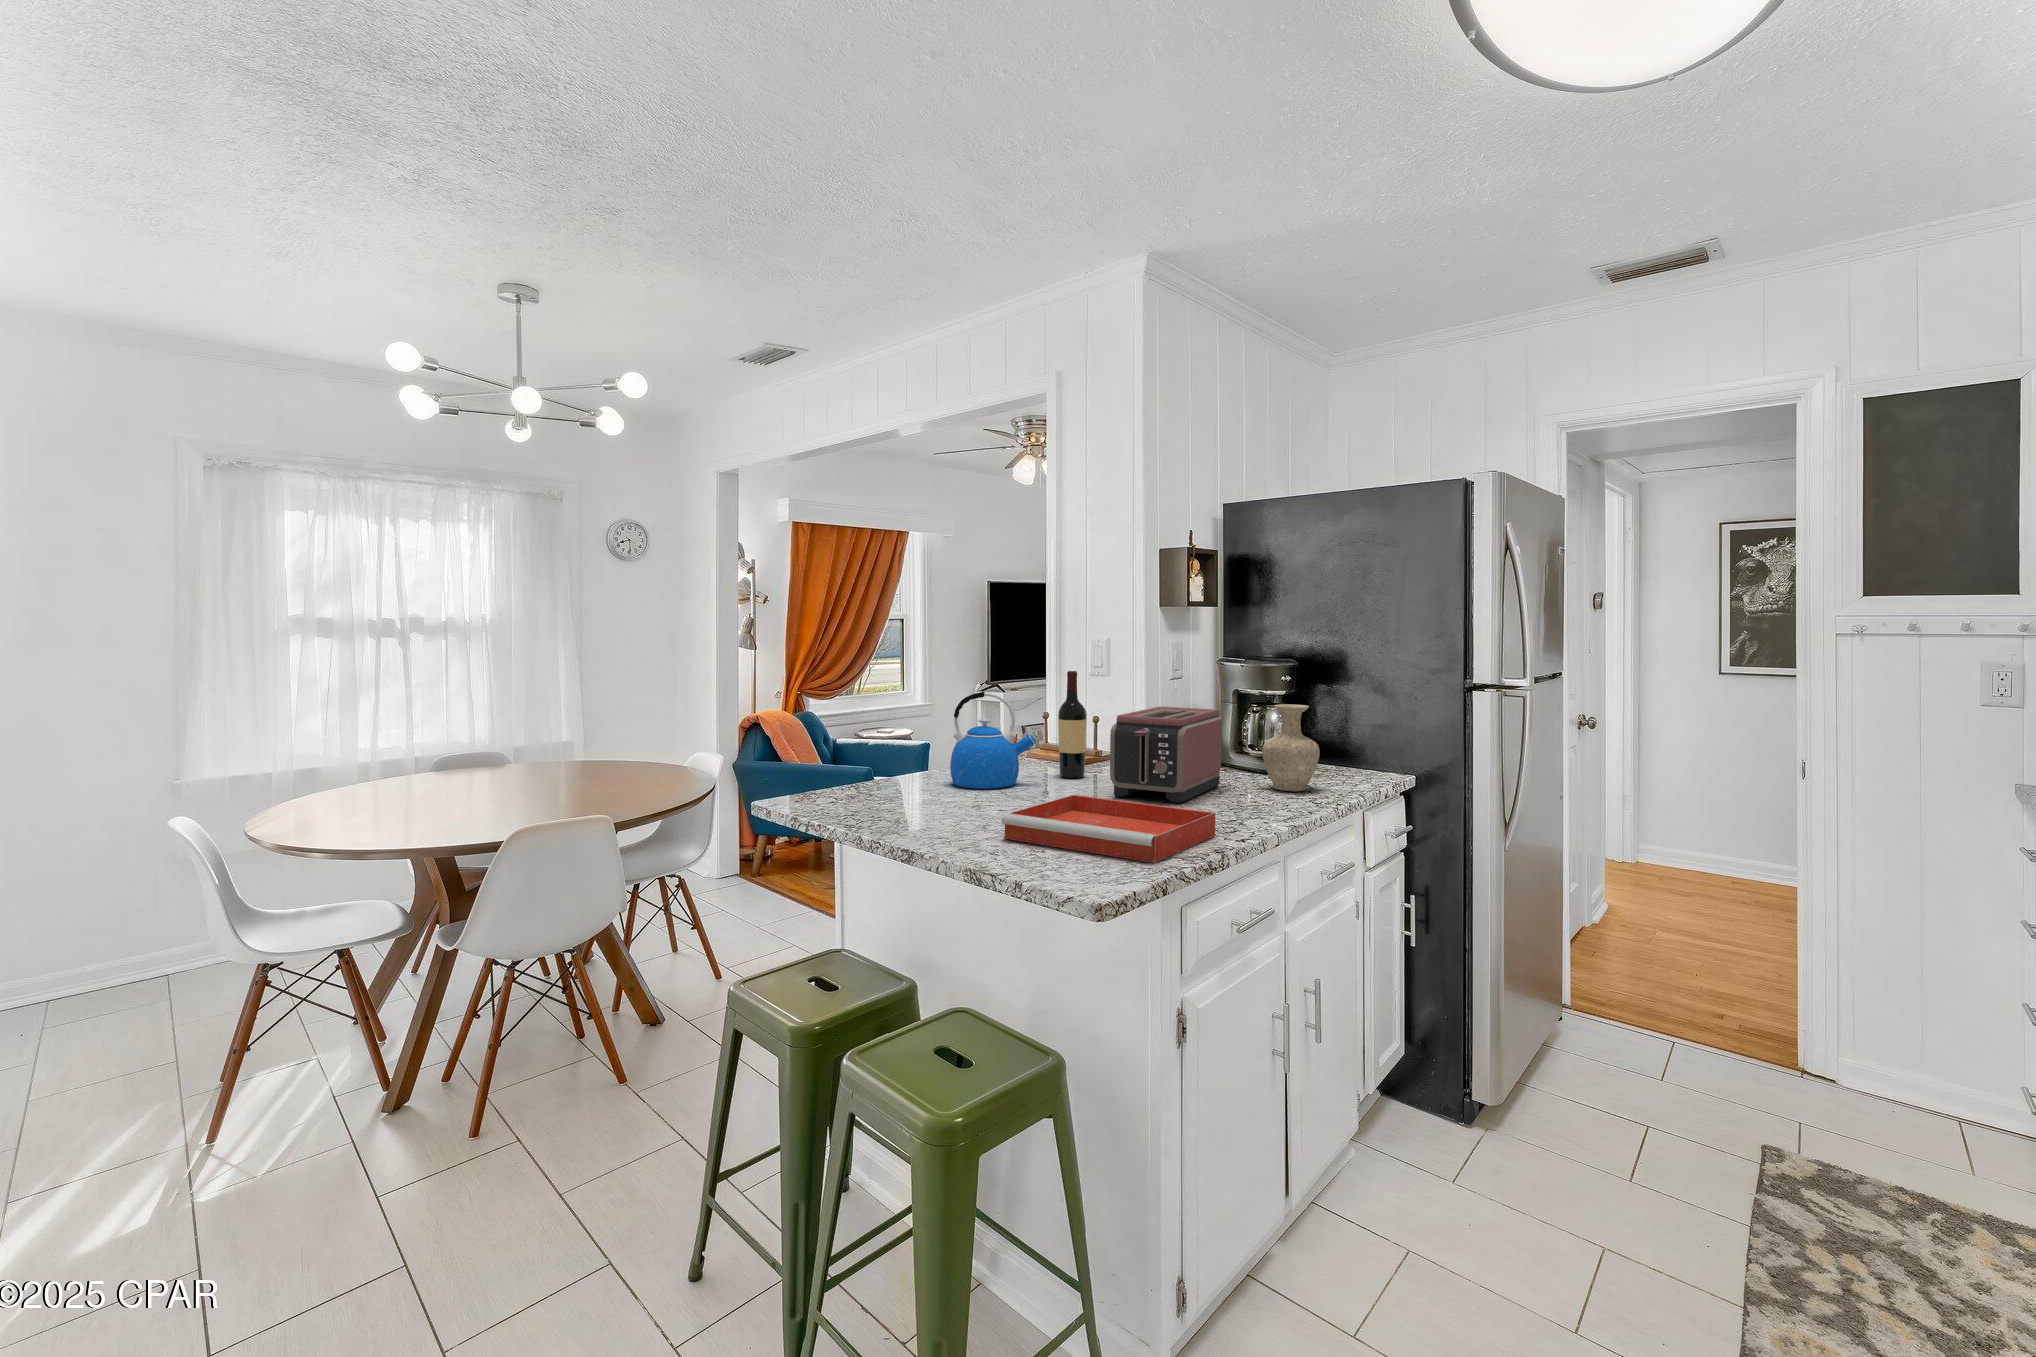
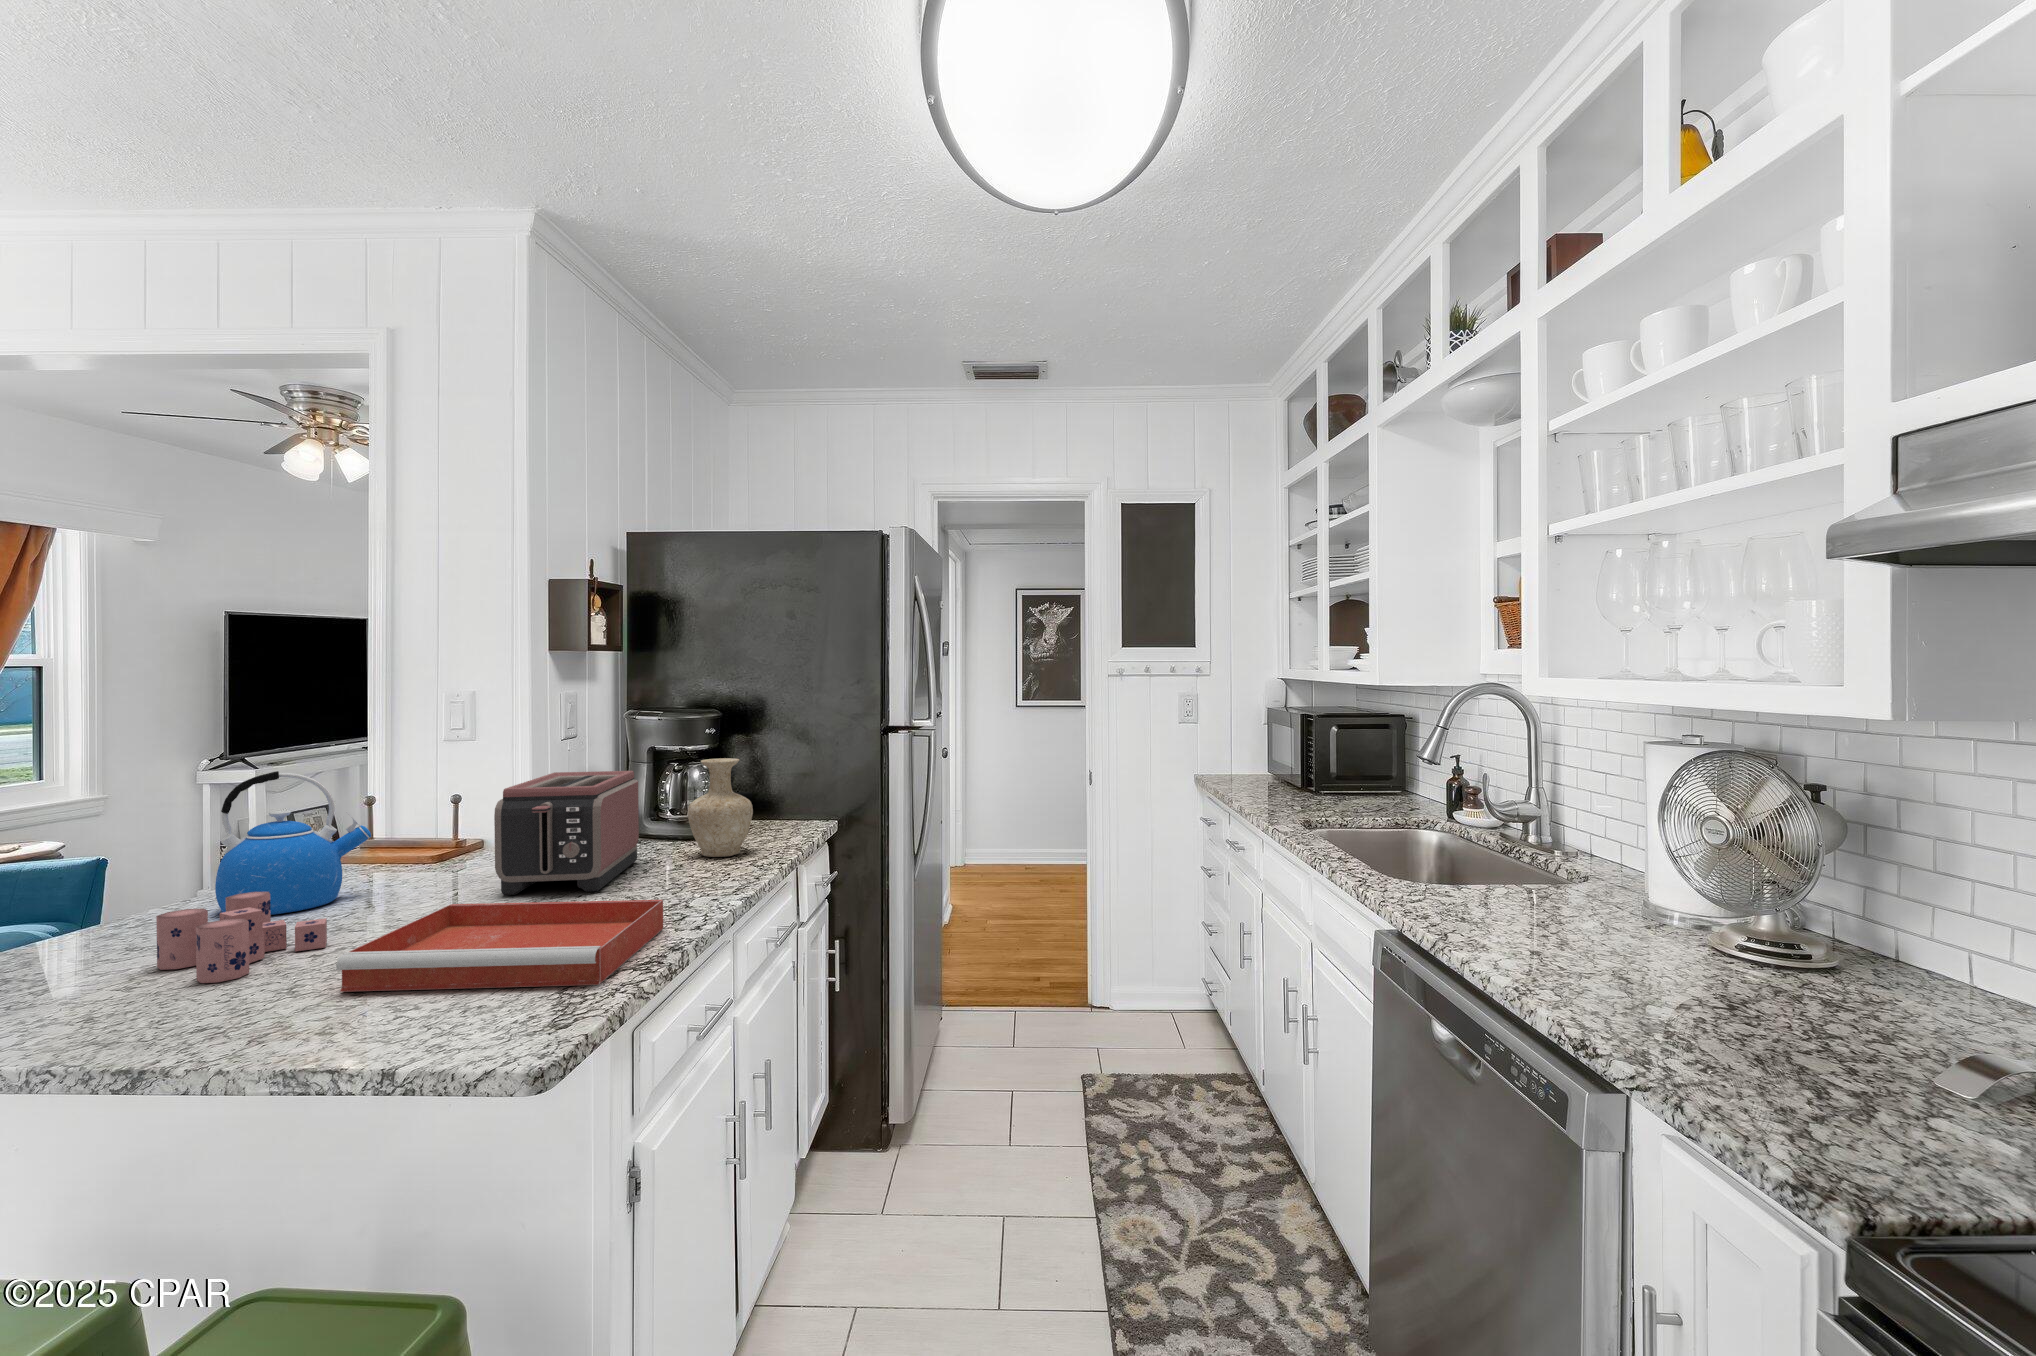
wine bottle: present [1058,671,1087,778] -> none [404,734,447,878]
candle: none [918,770,1004,822] -> present [156,892,327,983]

